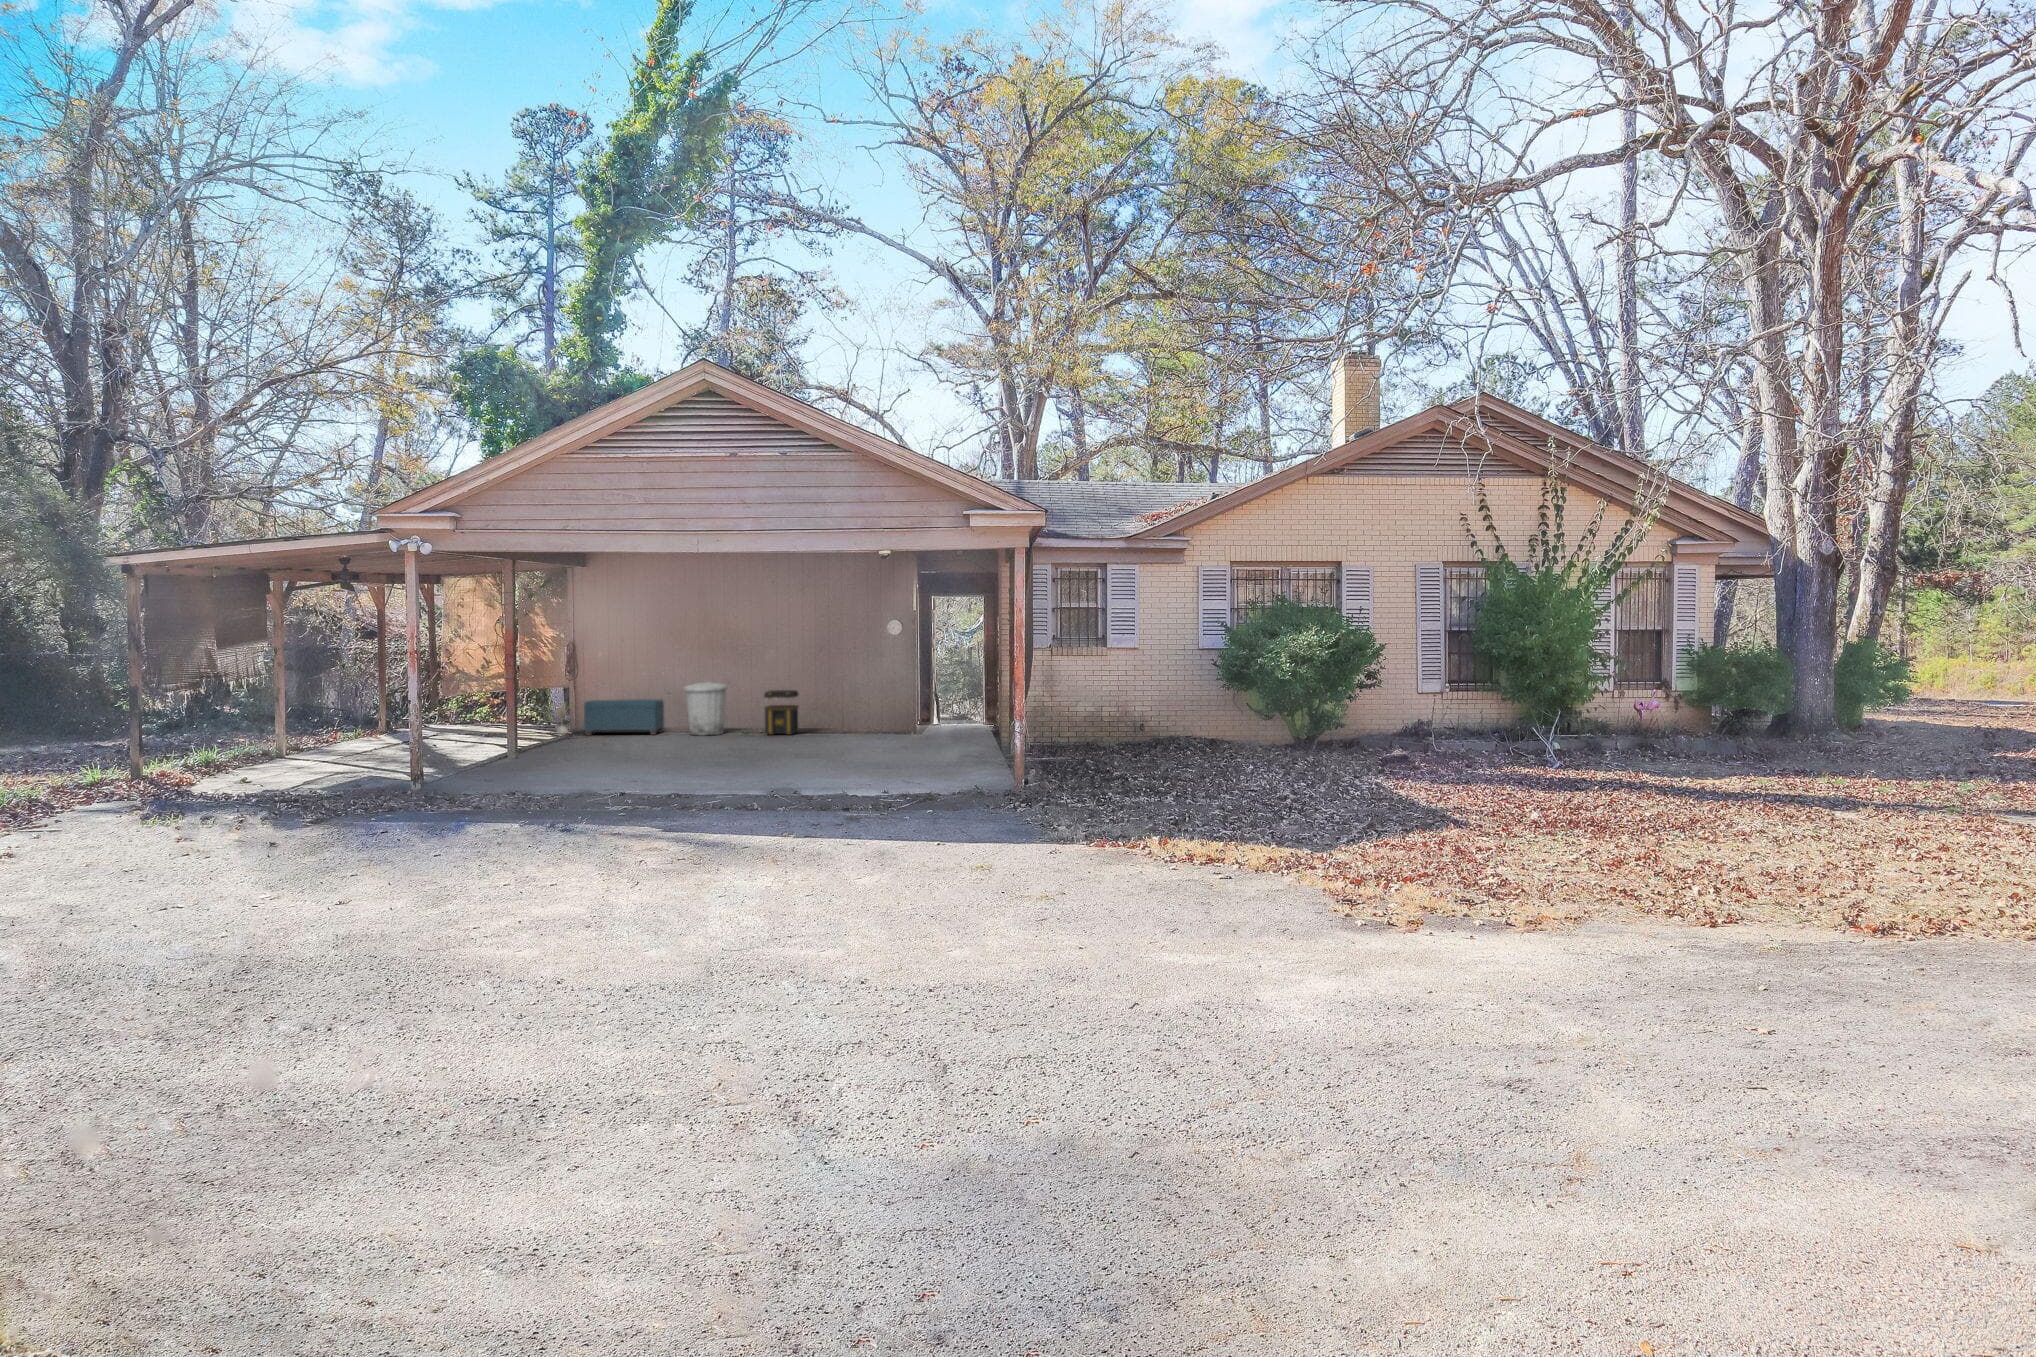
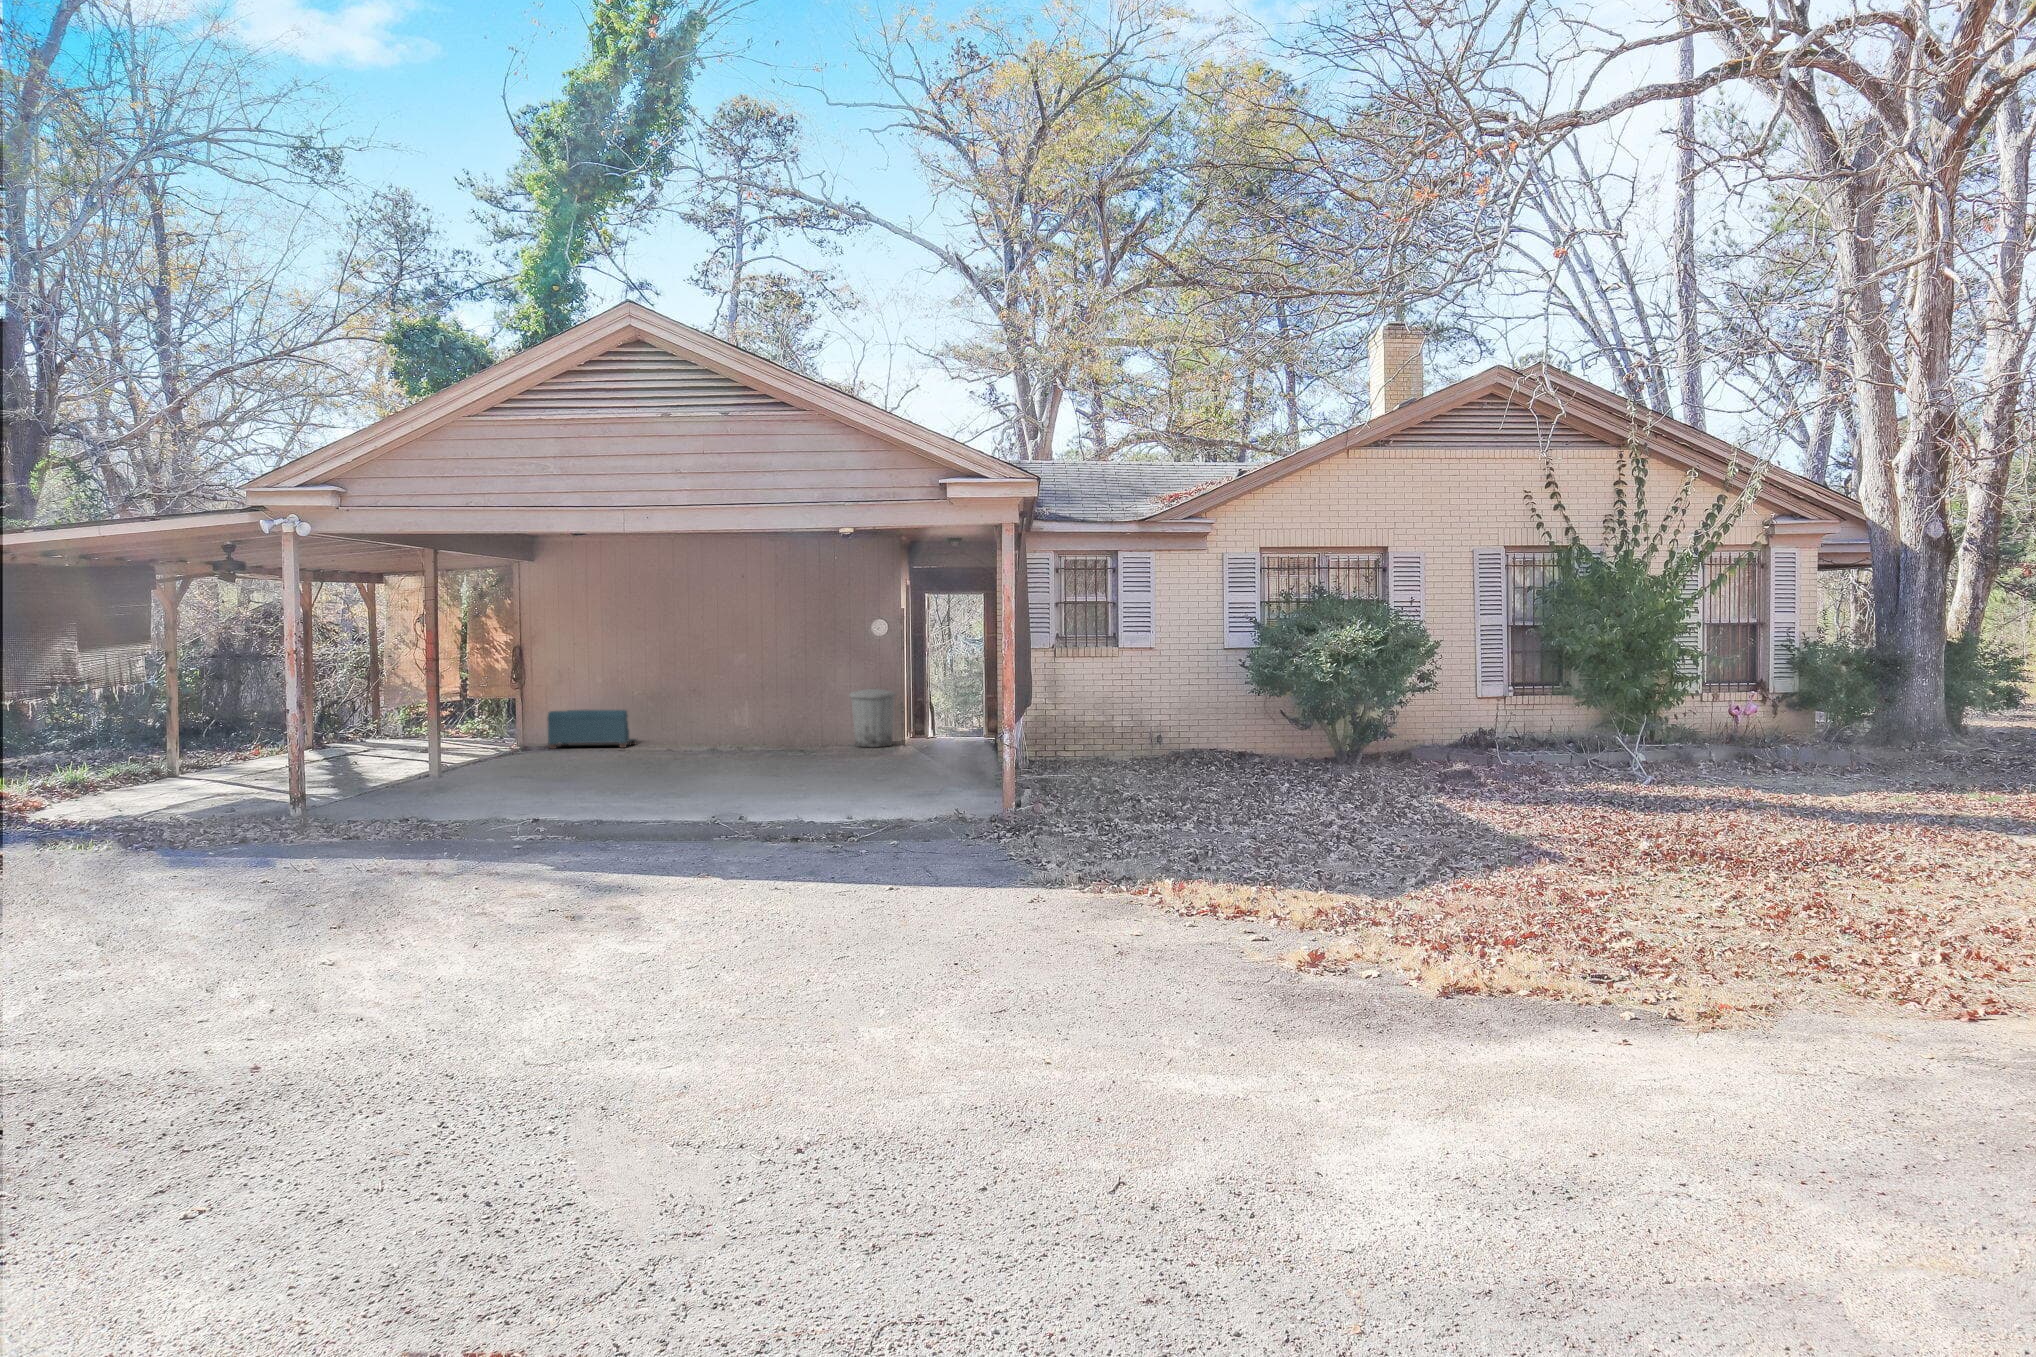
trash can: present [684,681,727,735] -> present [849,688,896,747]
toolbox: present [764,690,799,735] -> none [743,698,783,747]
potted plant: present [553,703,573,734] -> none [514,711,543,747]

